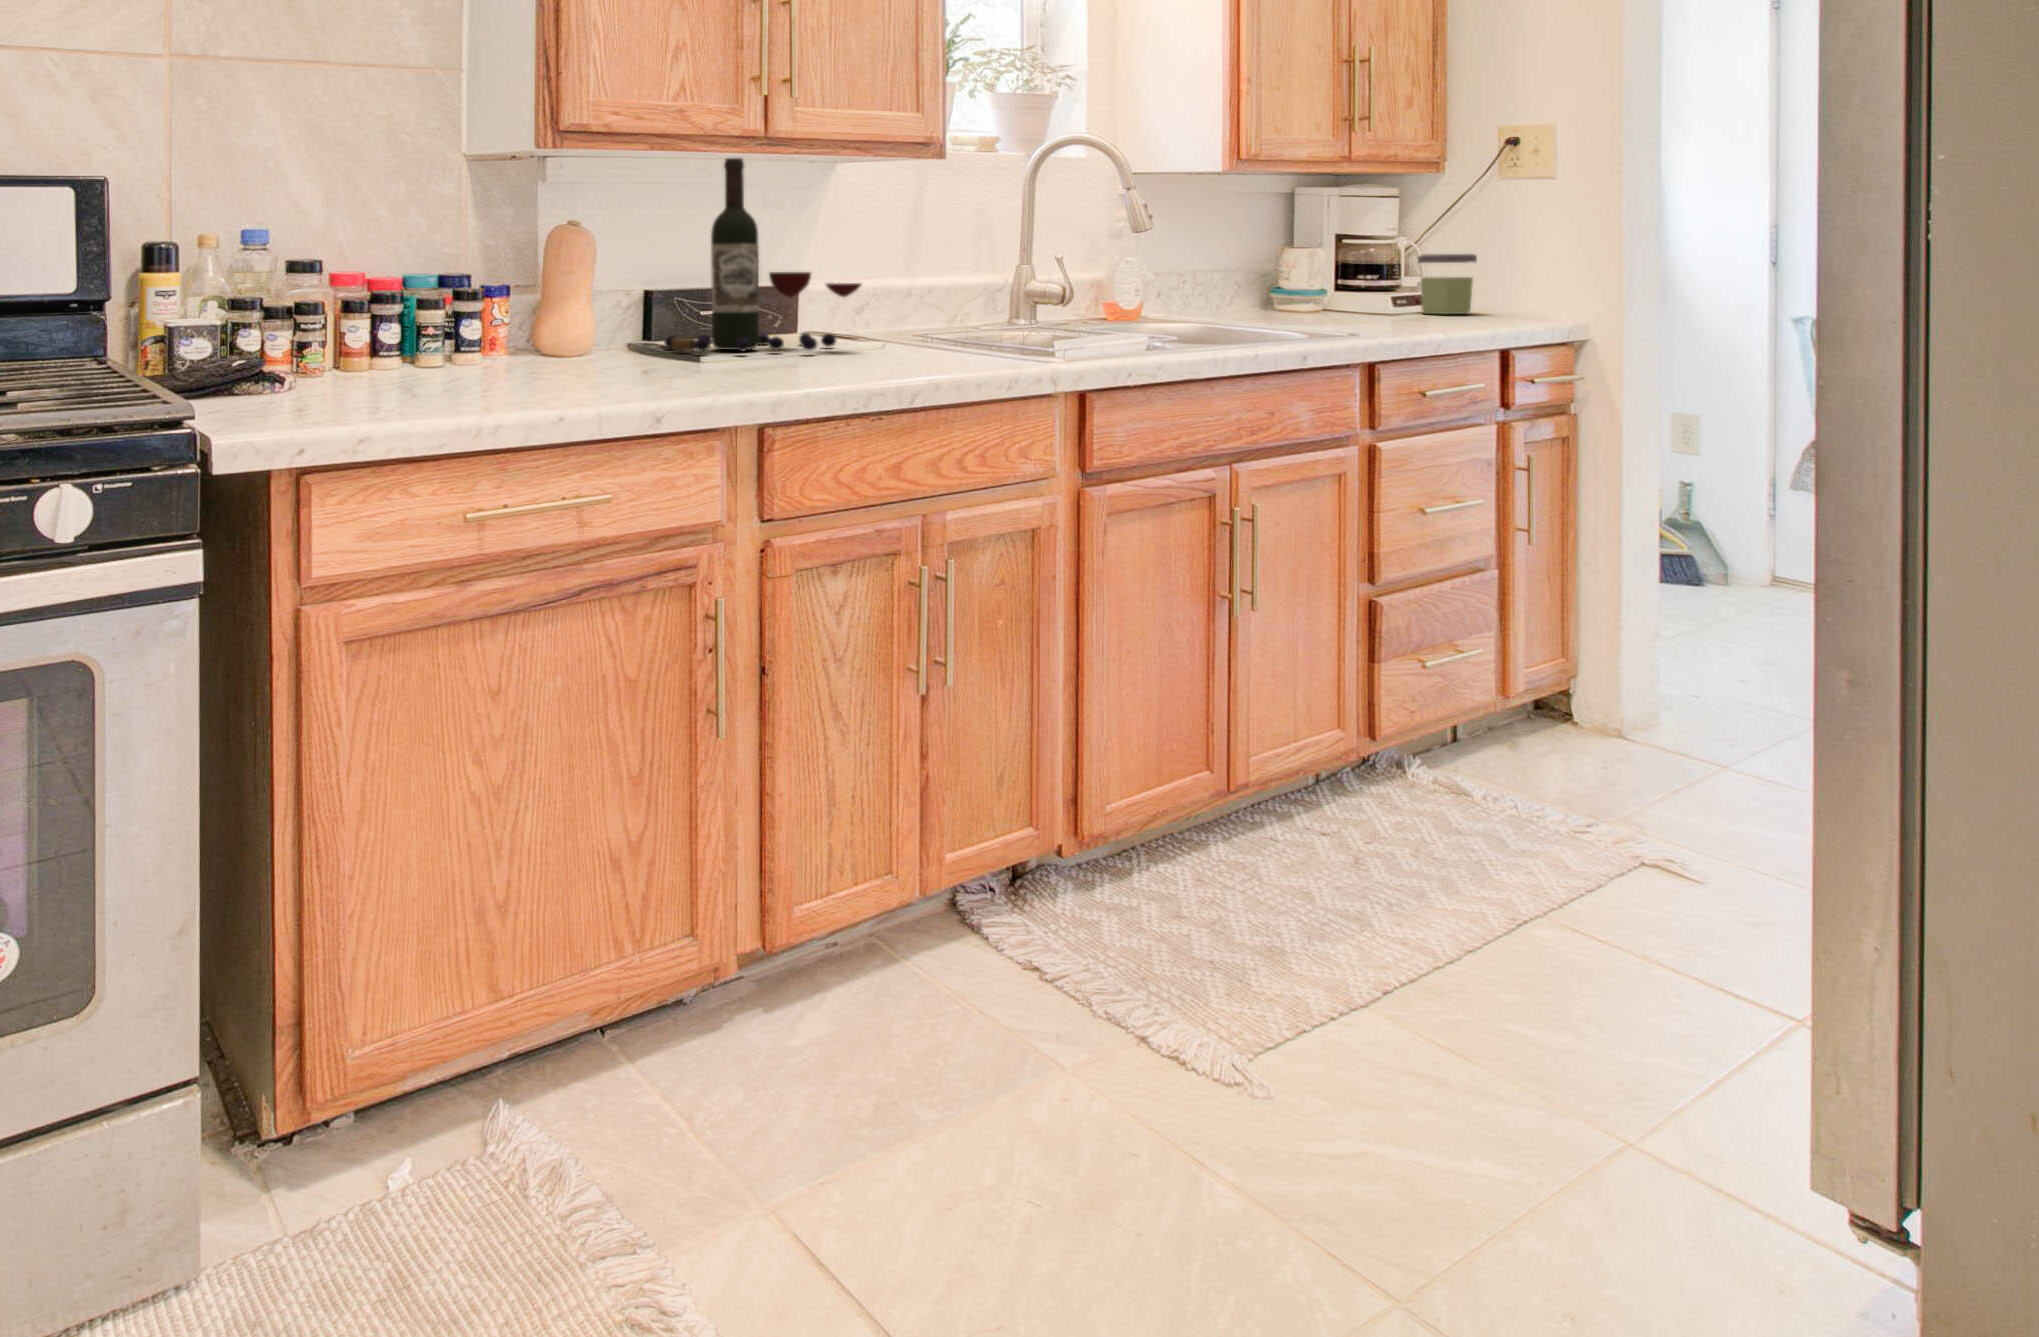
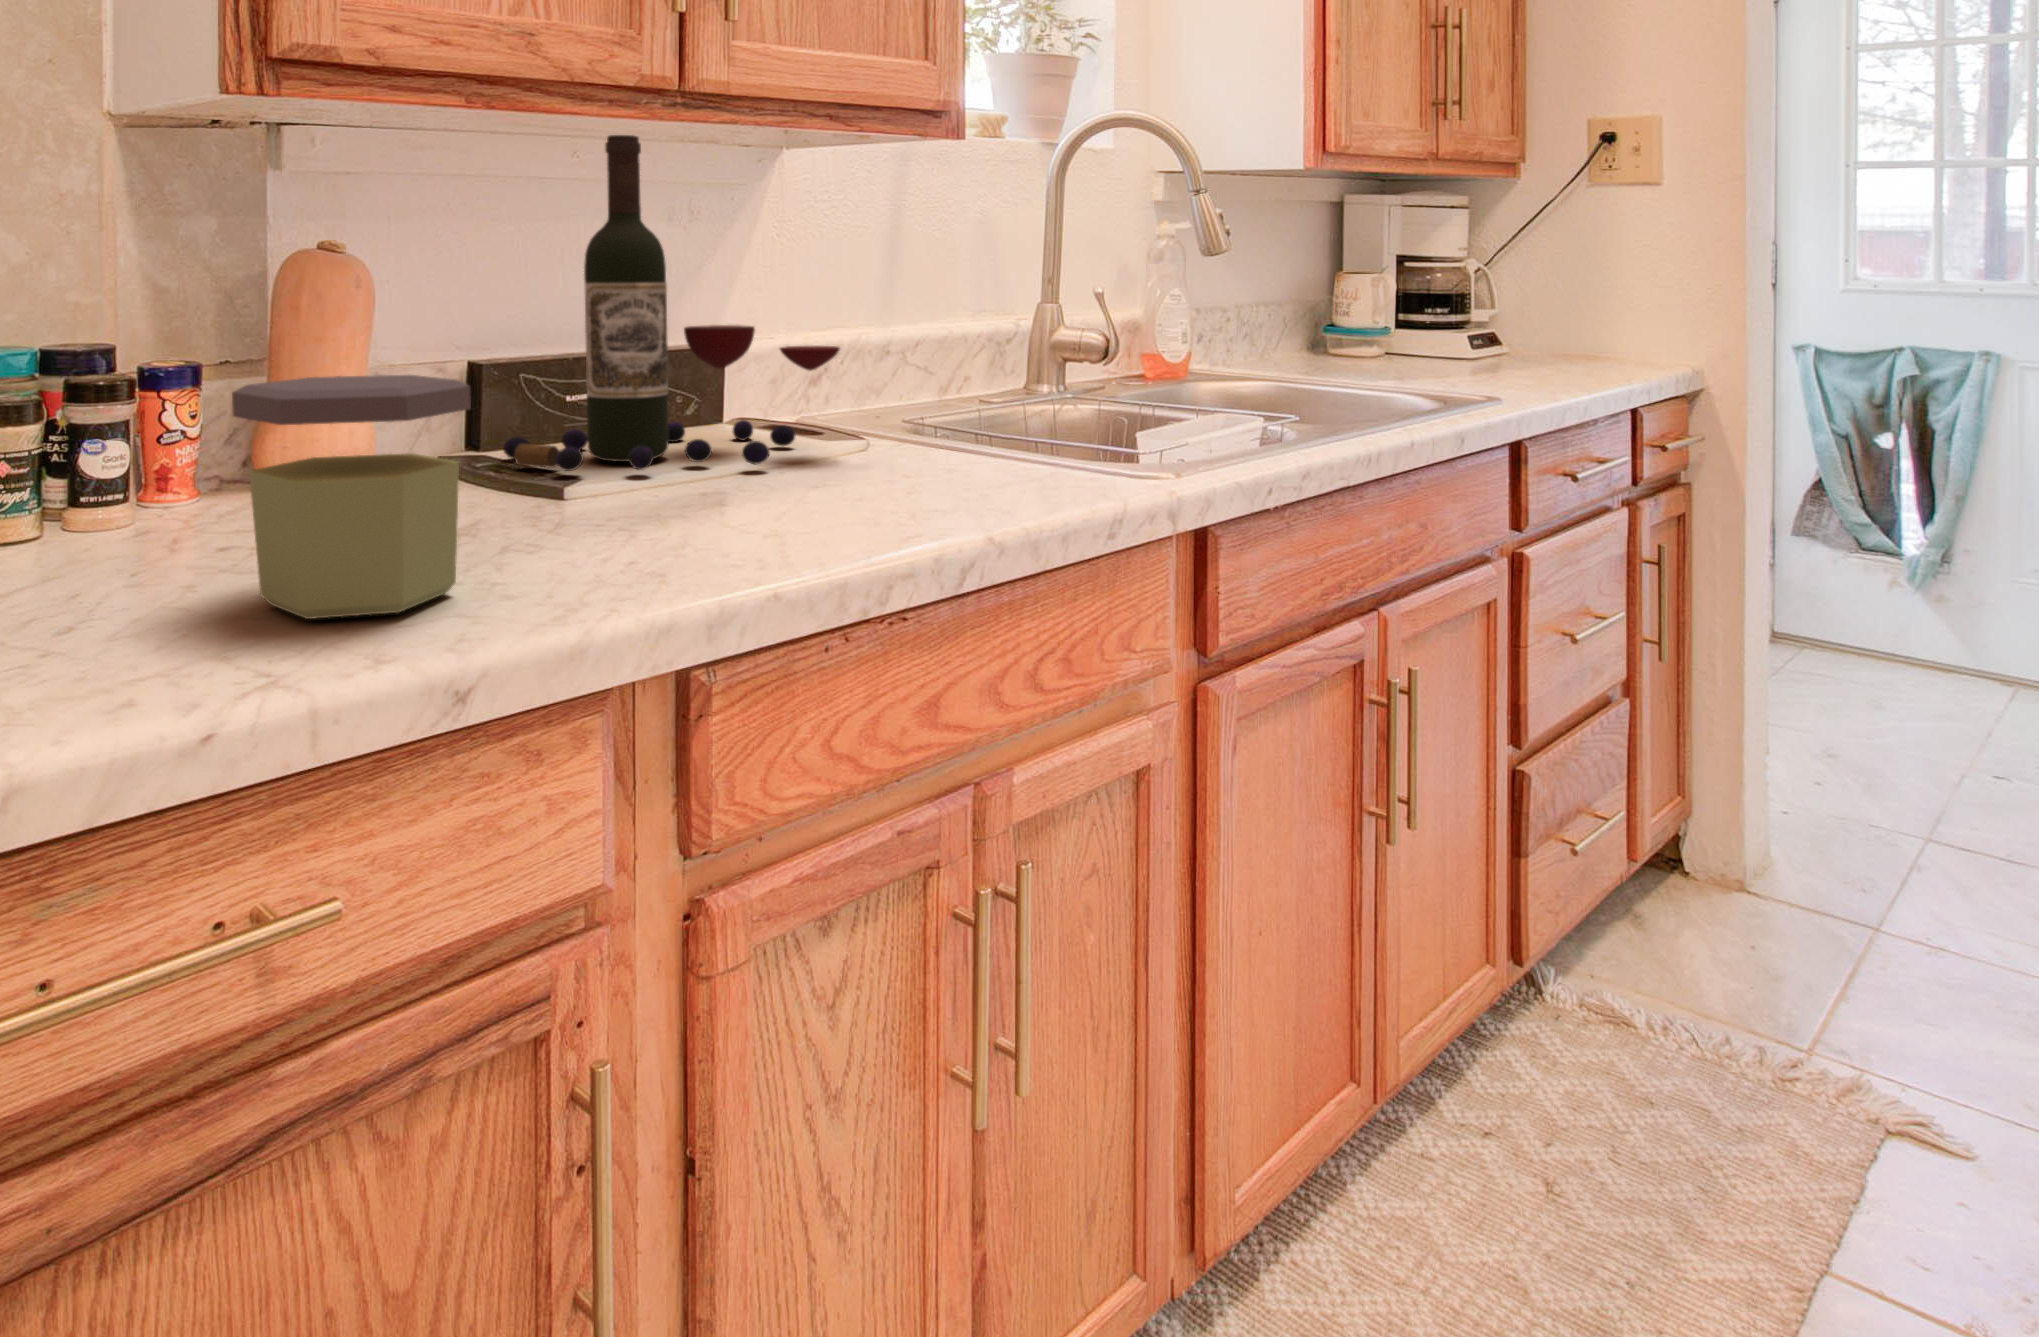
jar: present [1418,254,1477,314] -> present [232,375,471,619]

